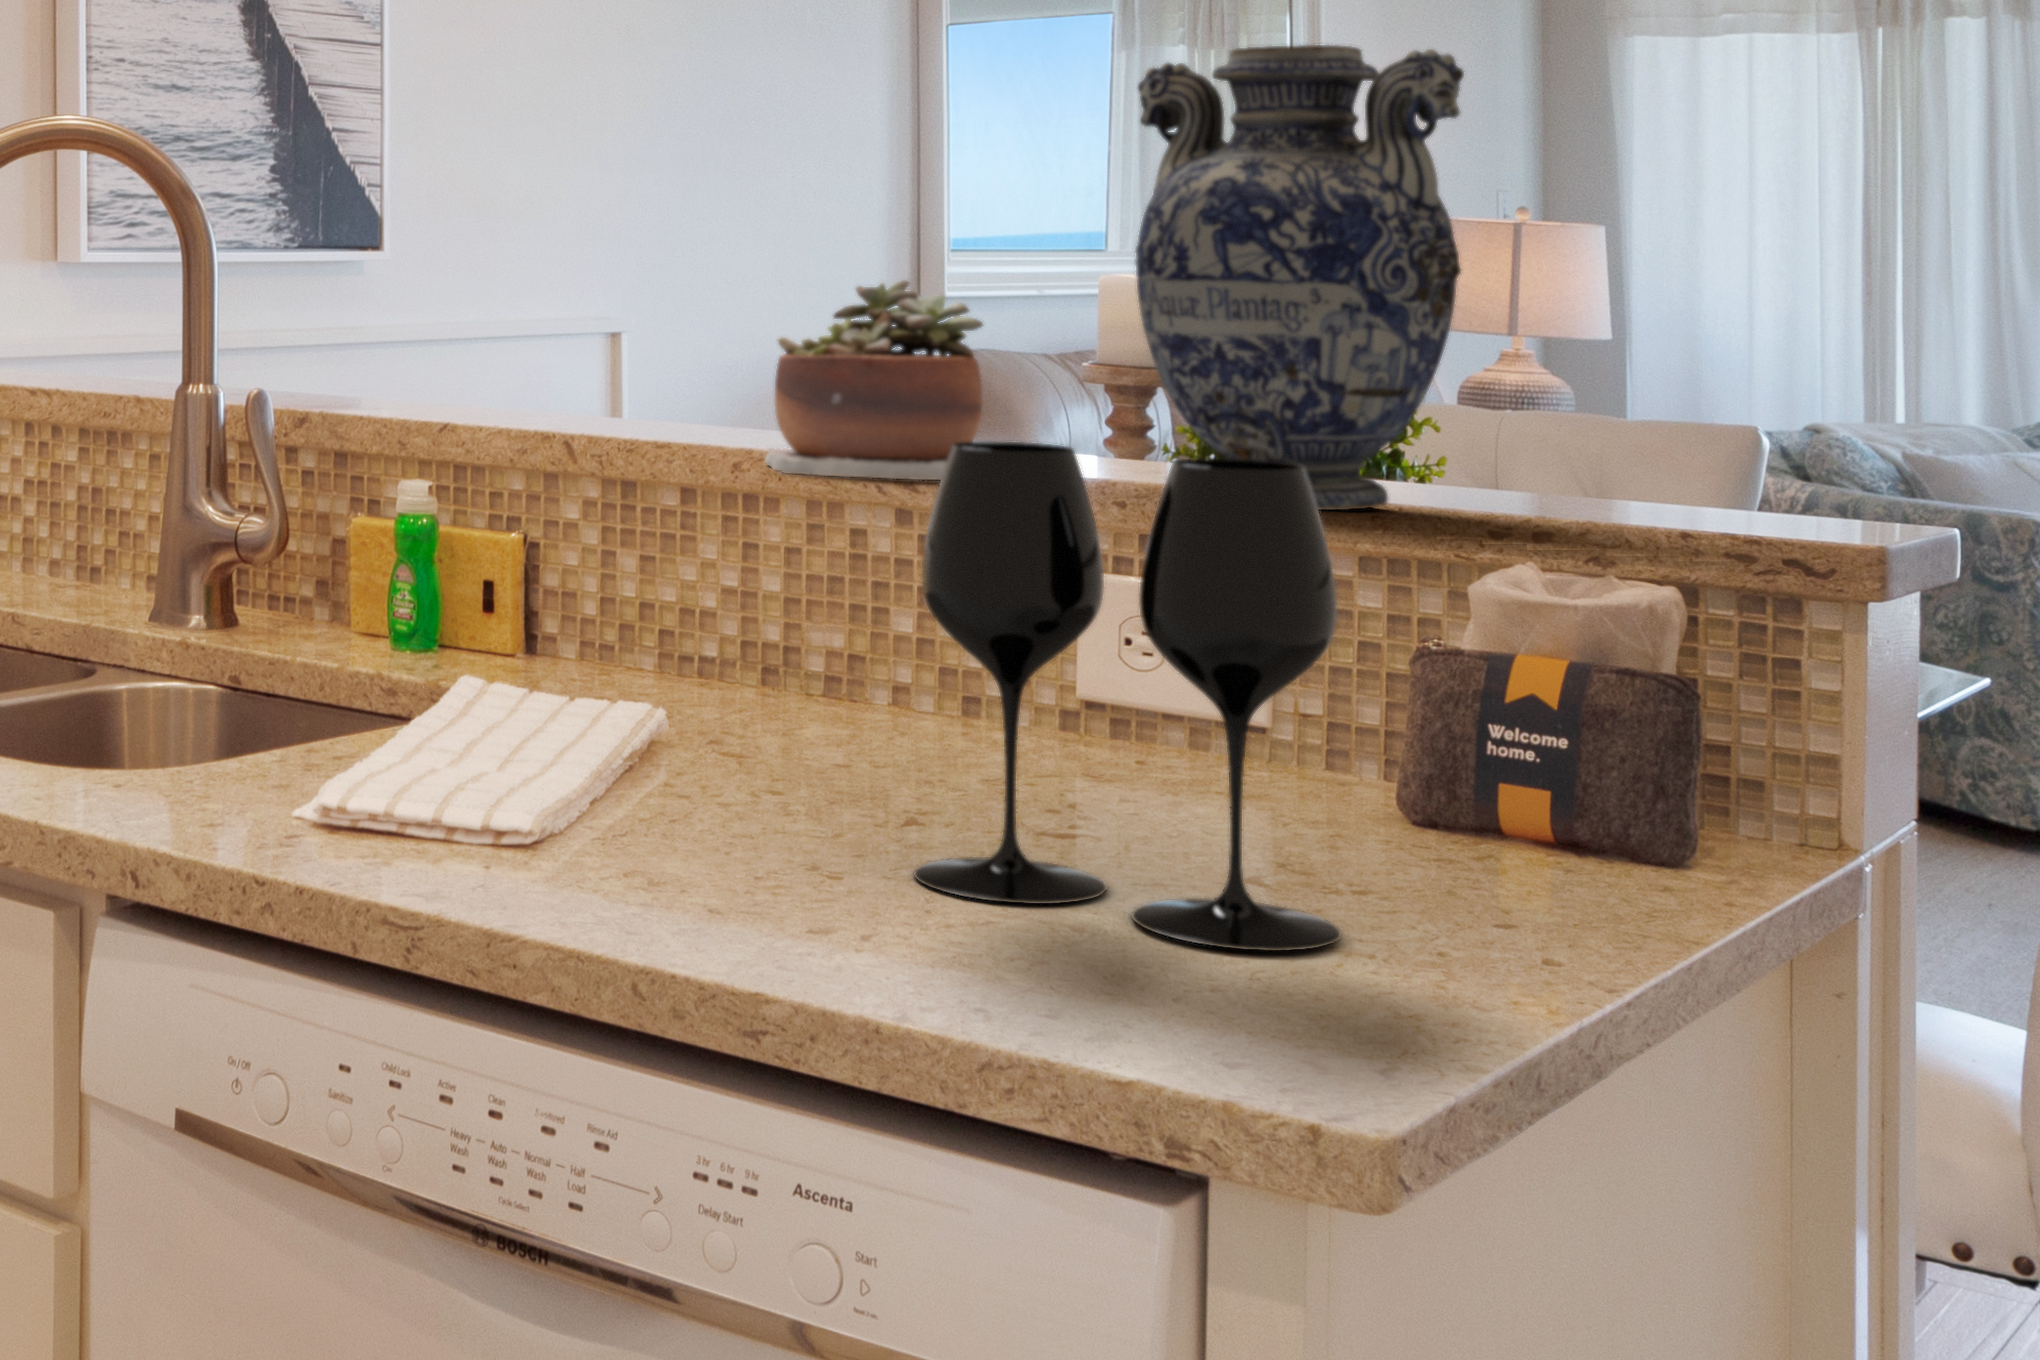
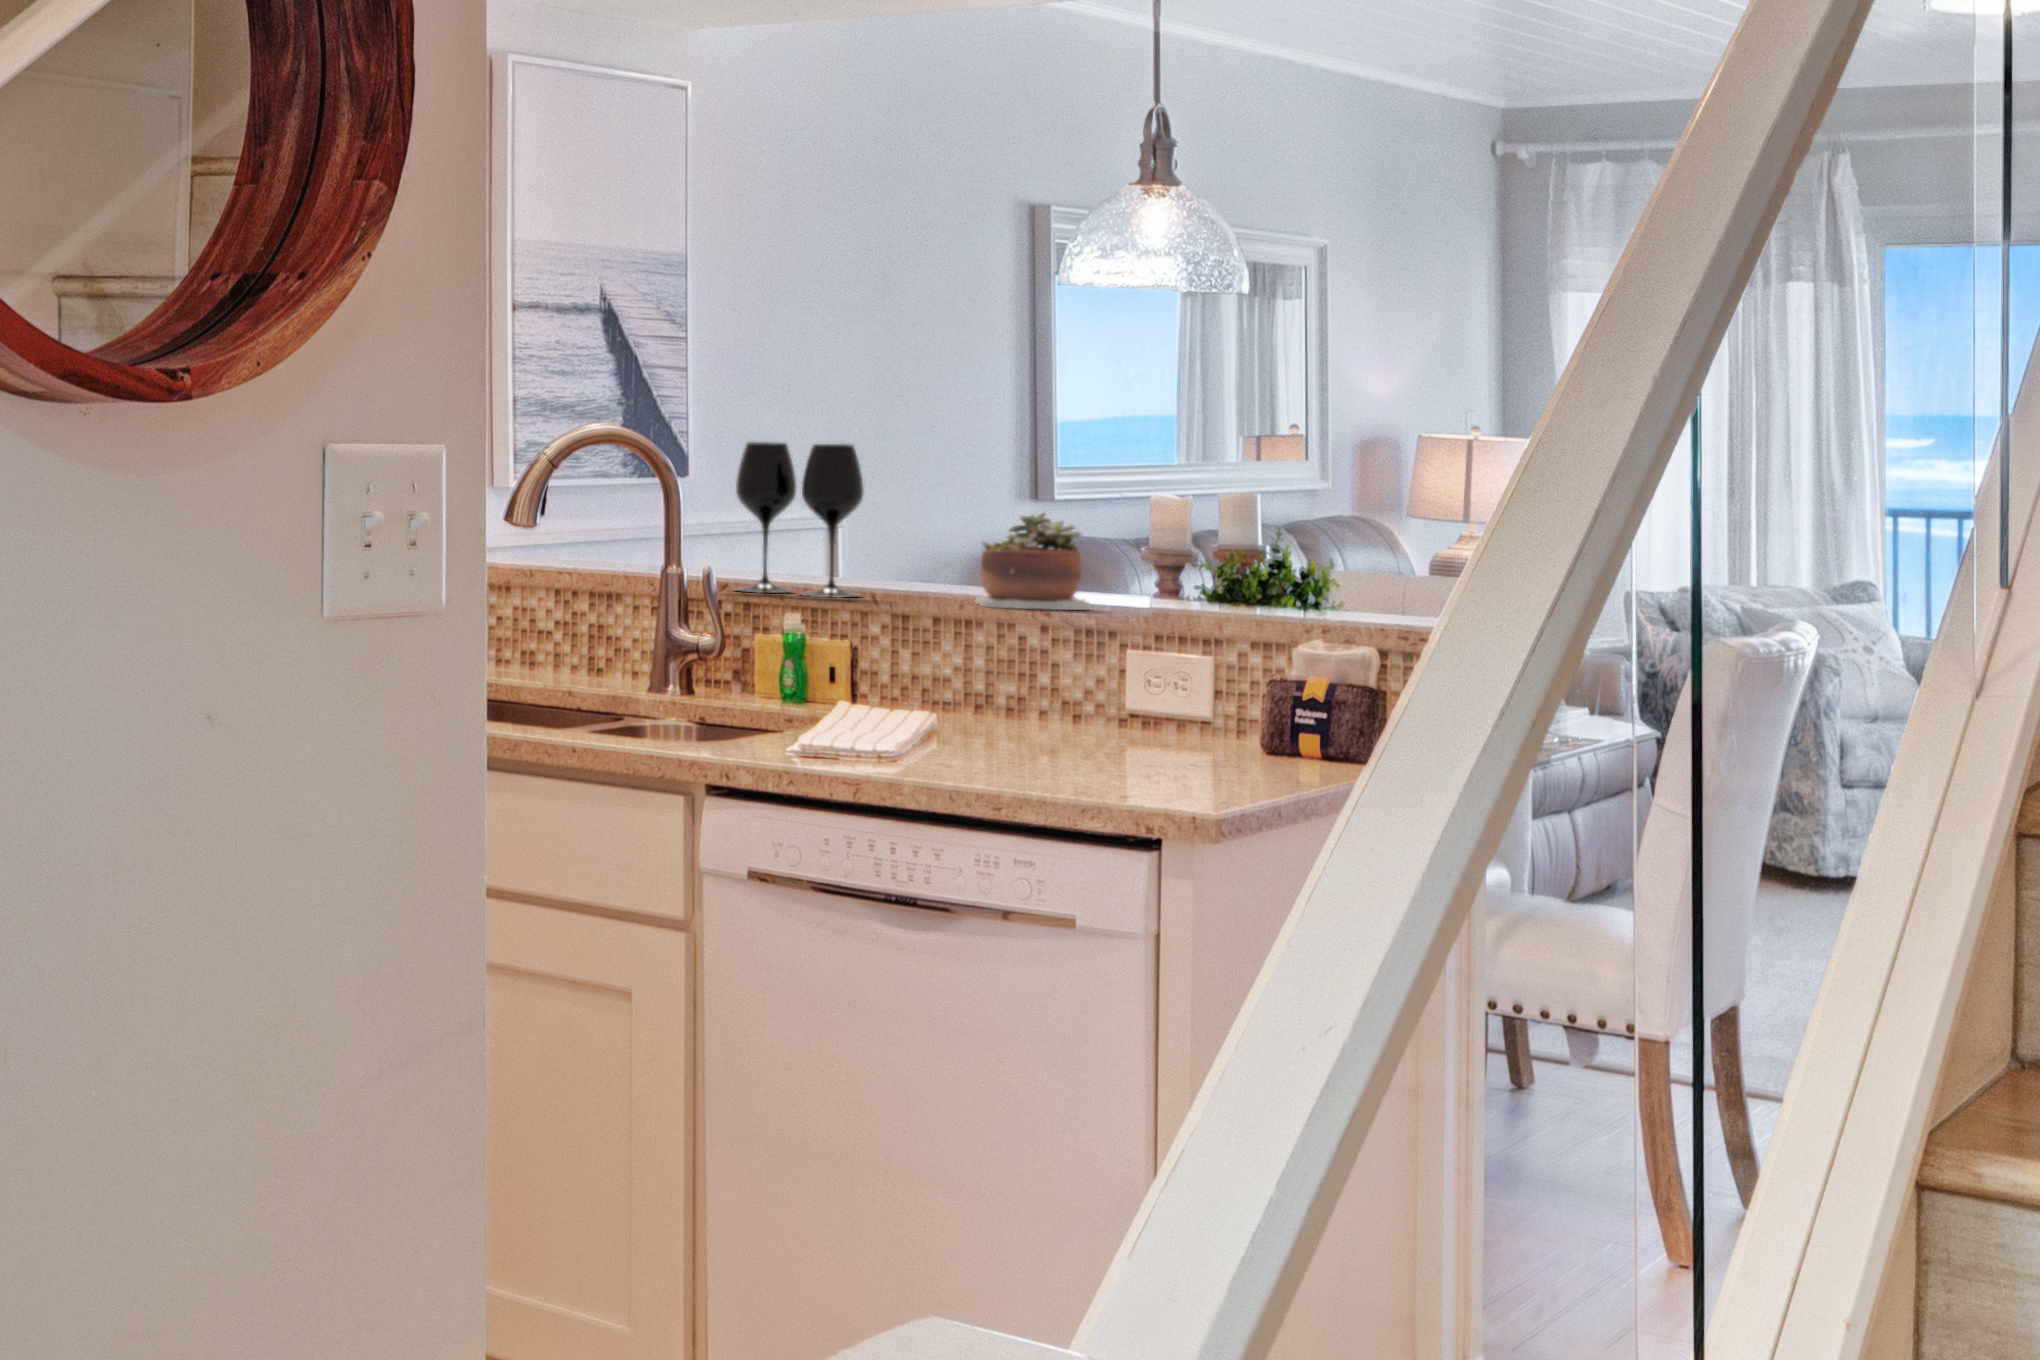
decorative vase: present [1135,45,1464,510] -> none [1154,408,1298,620]
wine glass: present [914,442,1341,951] -> present [734,442,864,598]

